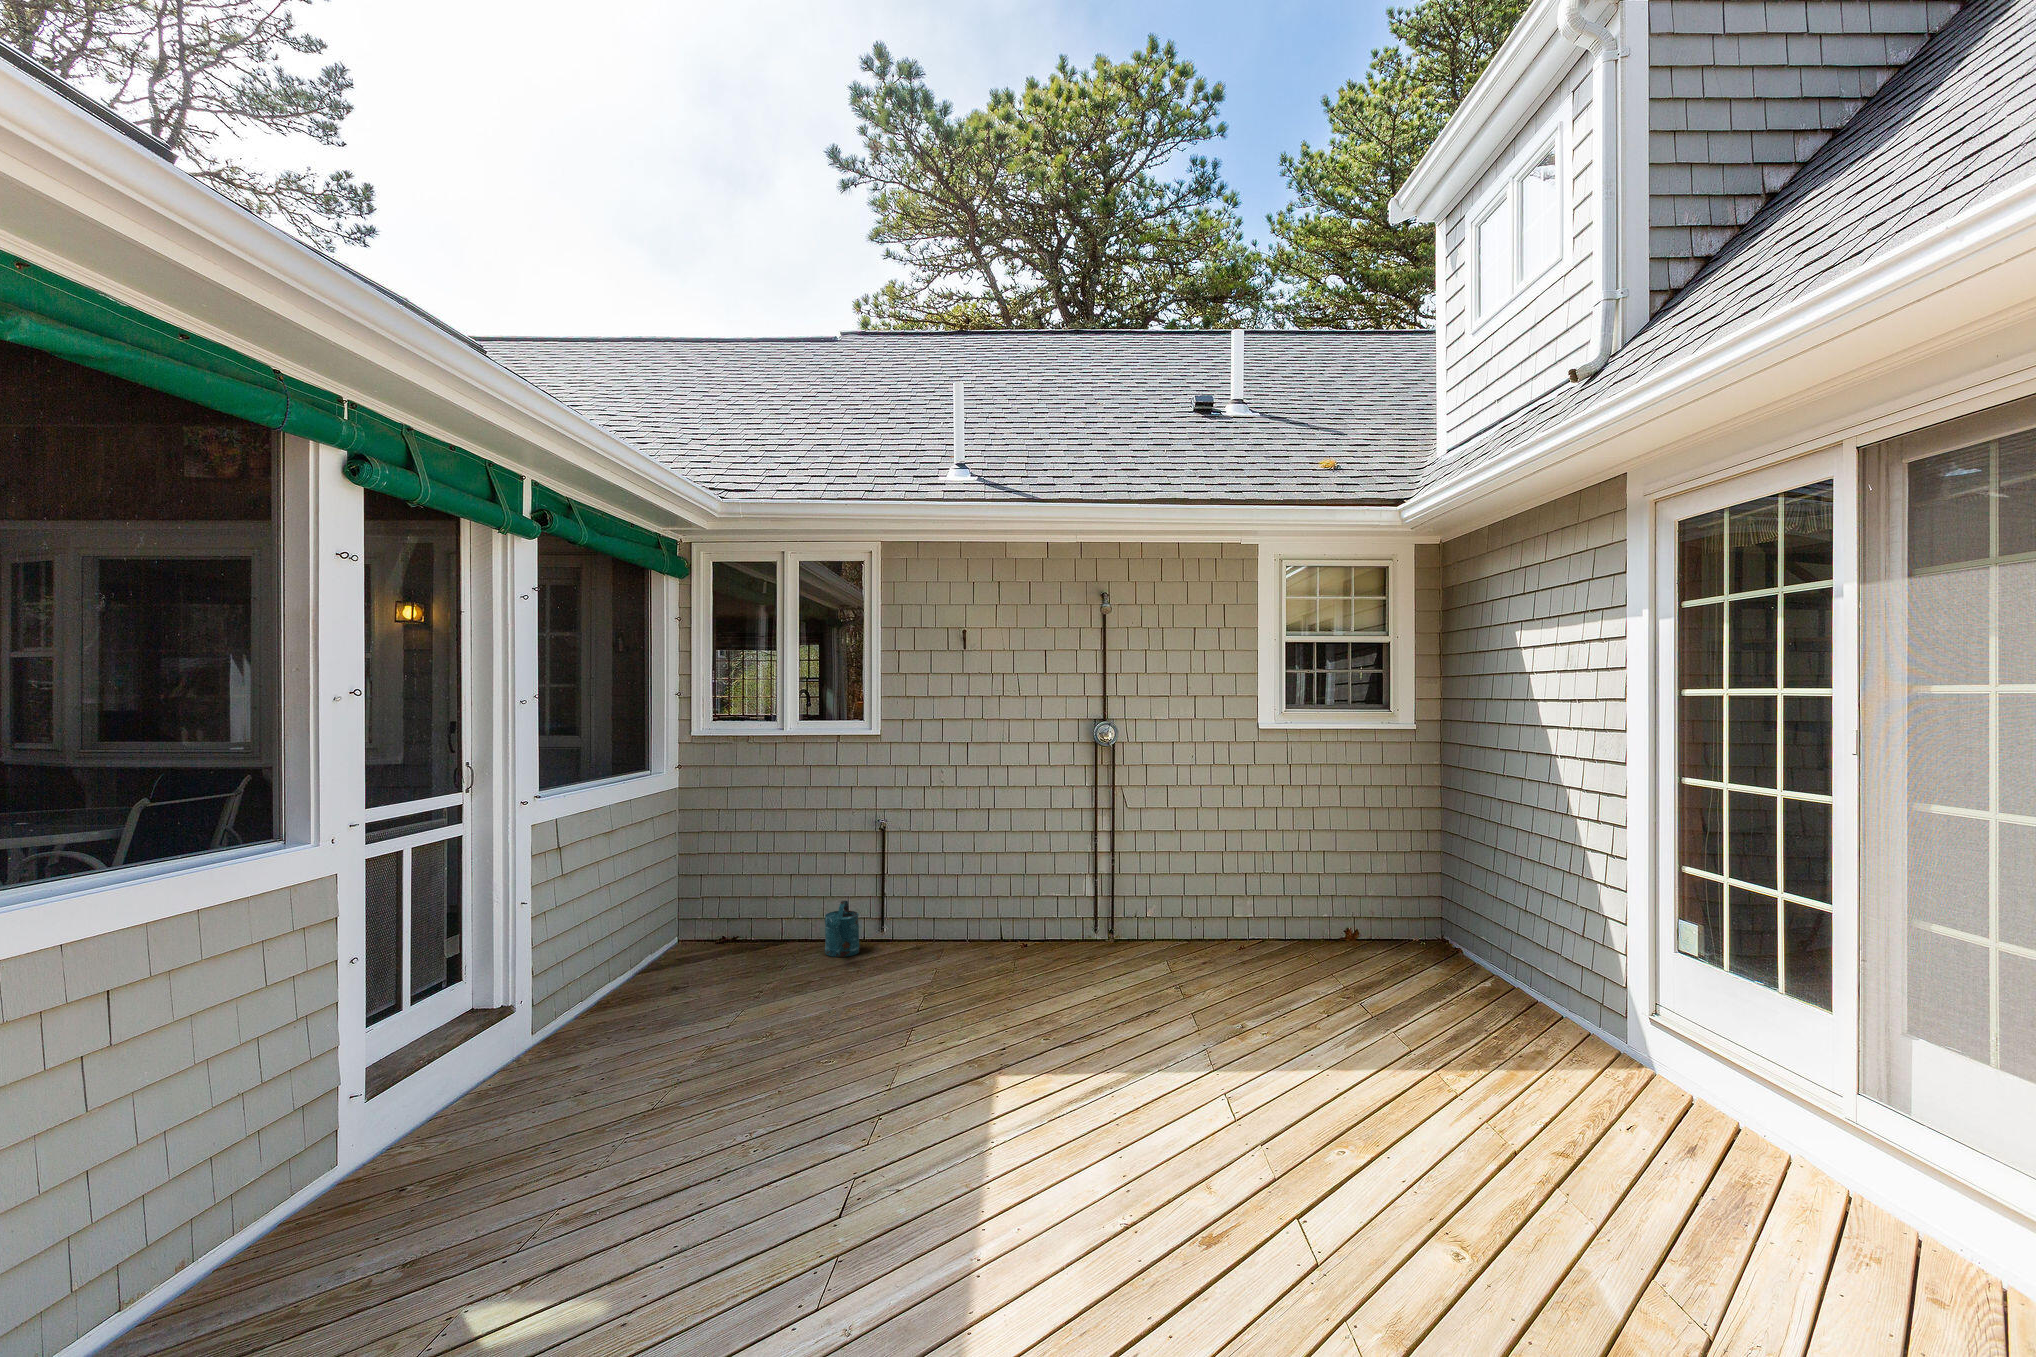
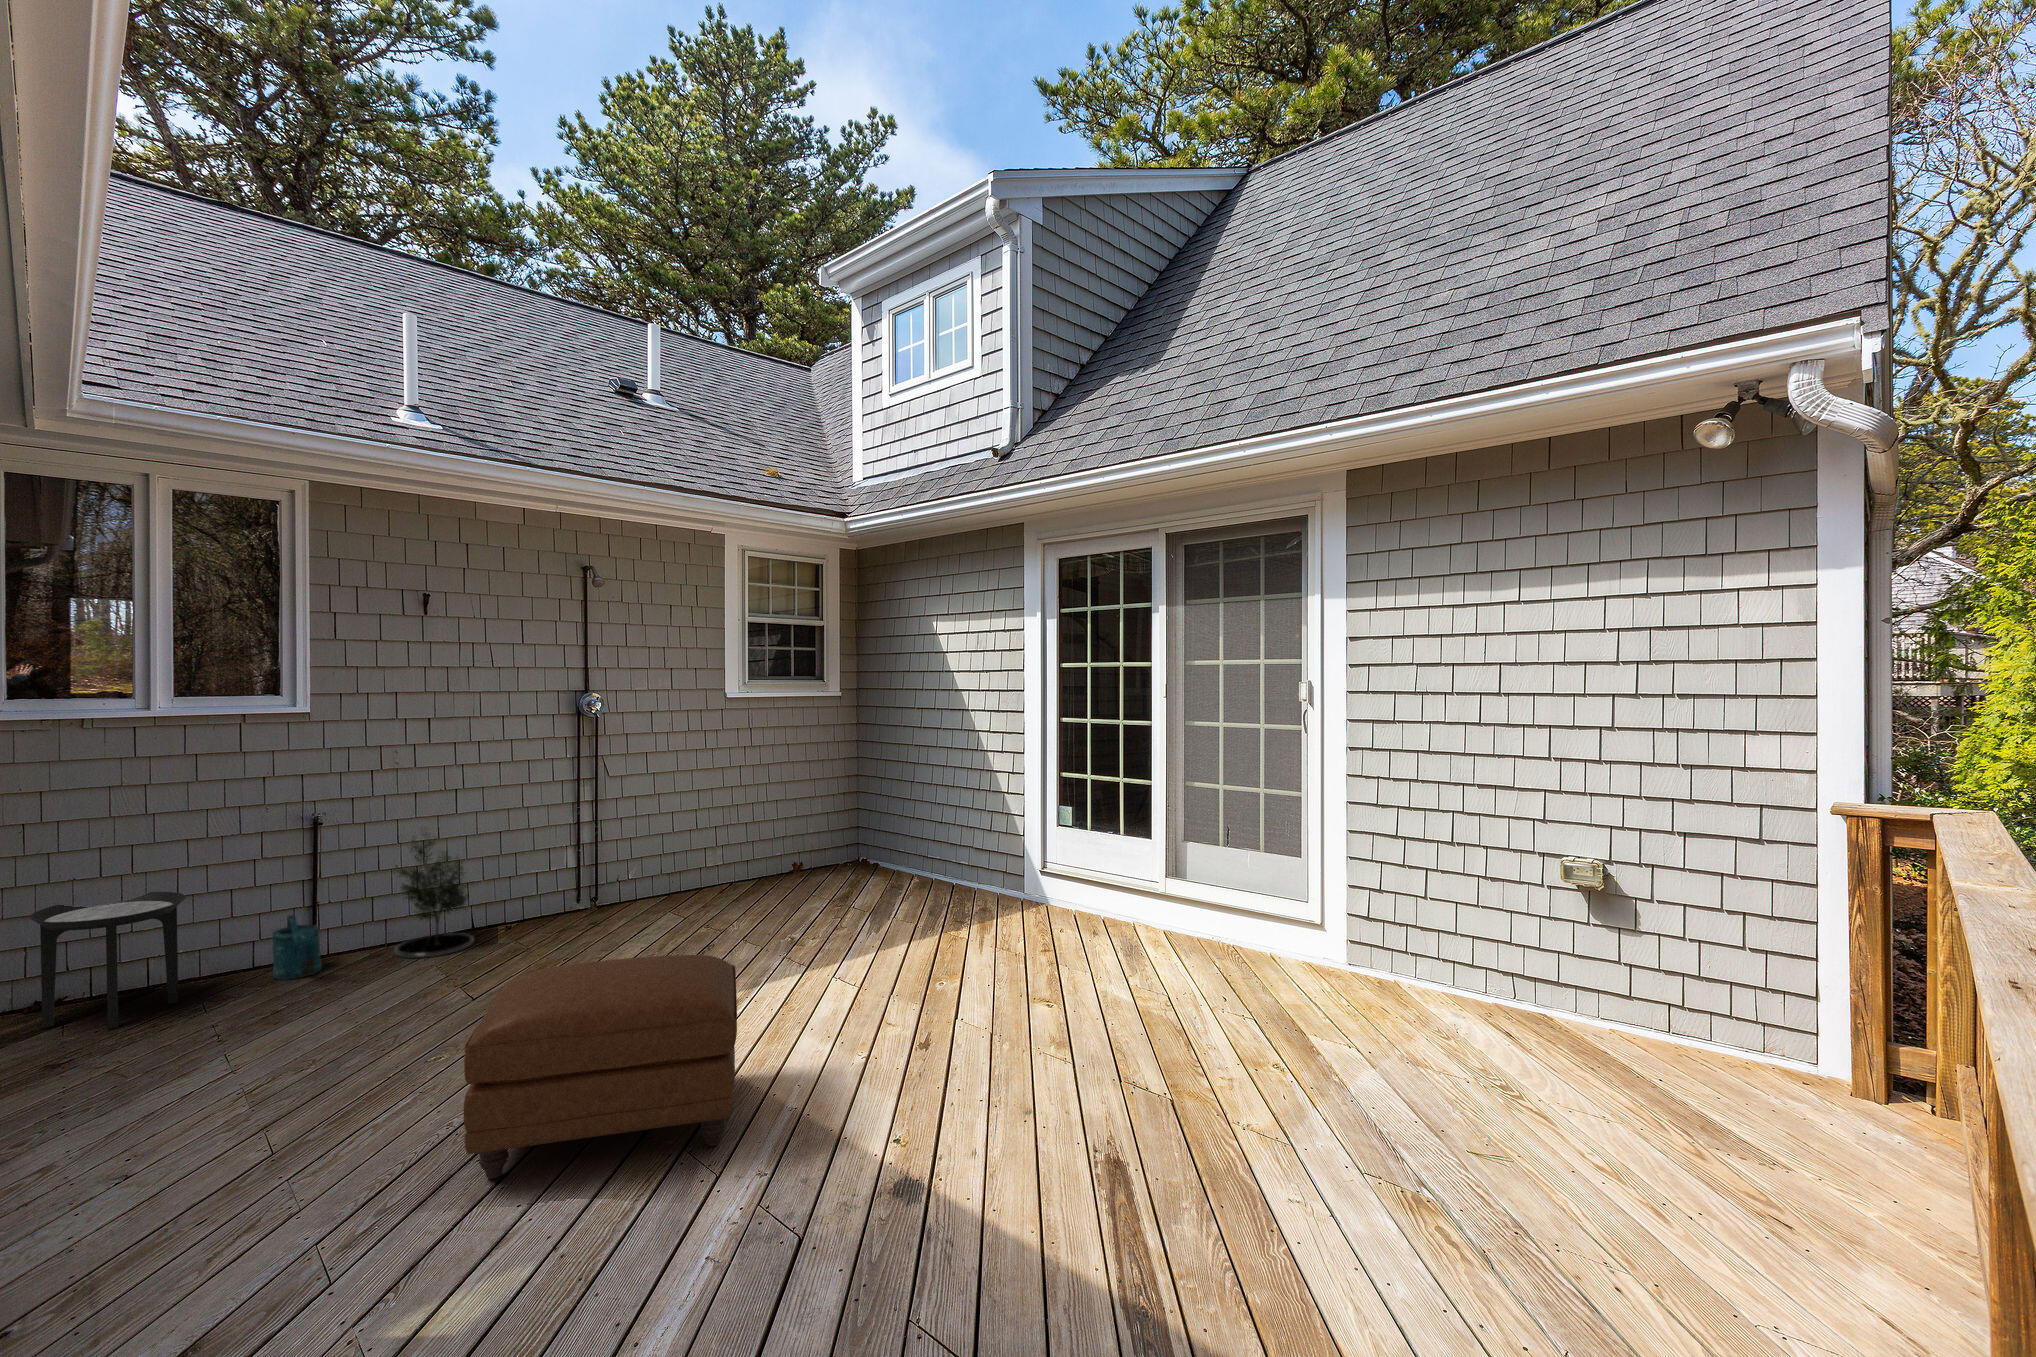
potted tree: none [911,836,984,962] -> present [394,834,475,958]
side table: none [675,862,767,967] -> present [29,892,186,1029]
ottoman: none [697,987,1013,1239] -> present [463,955,737,1179]

